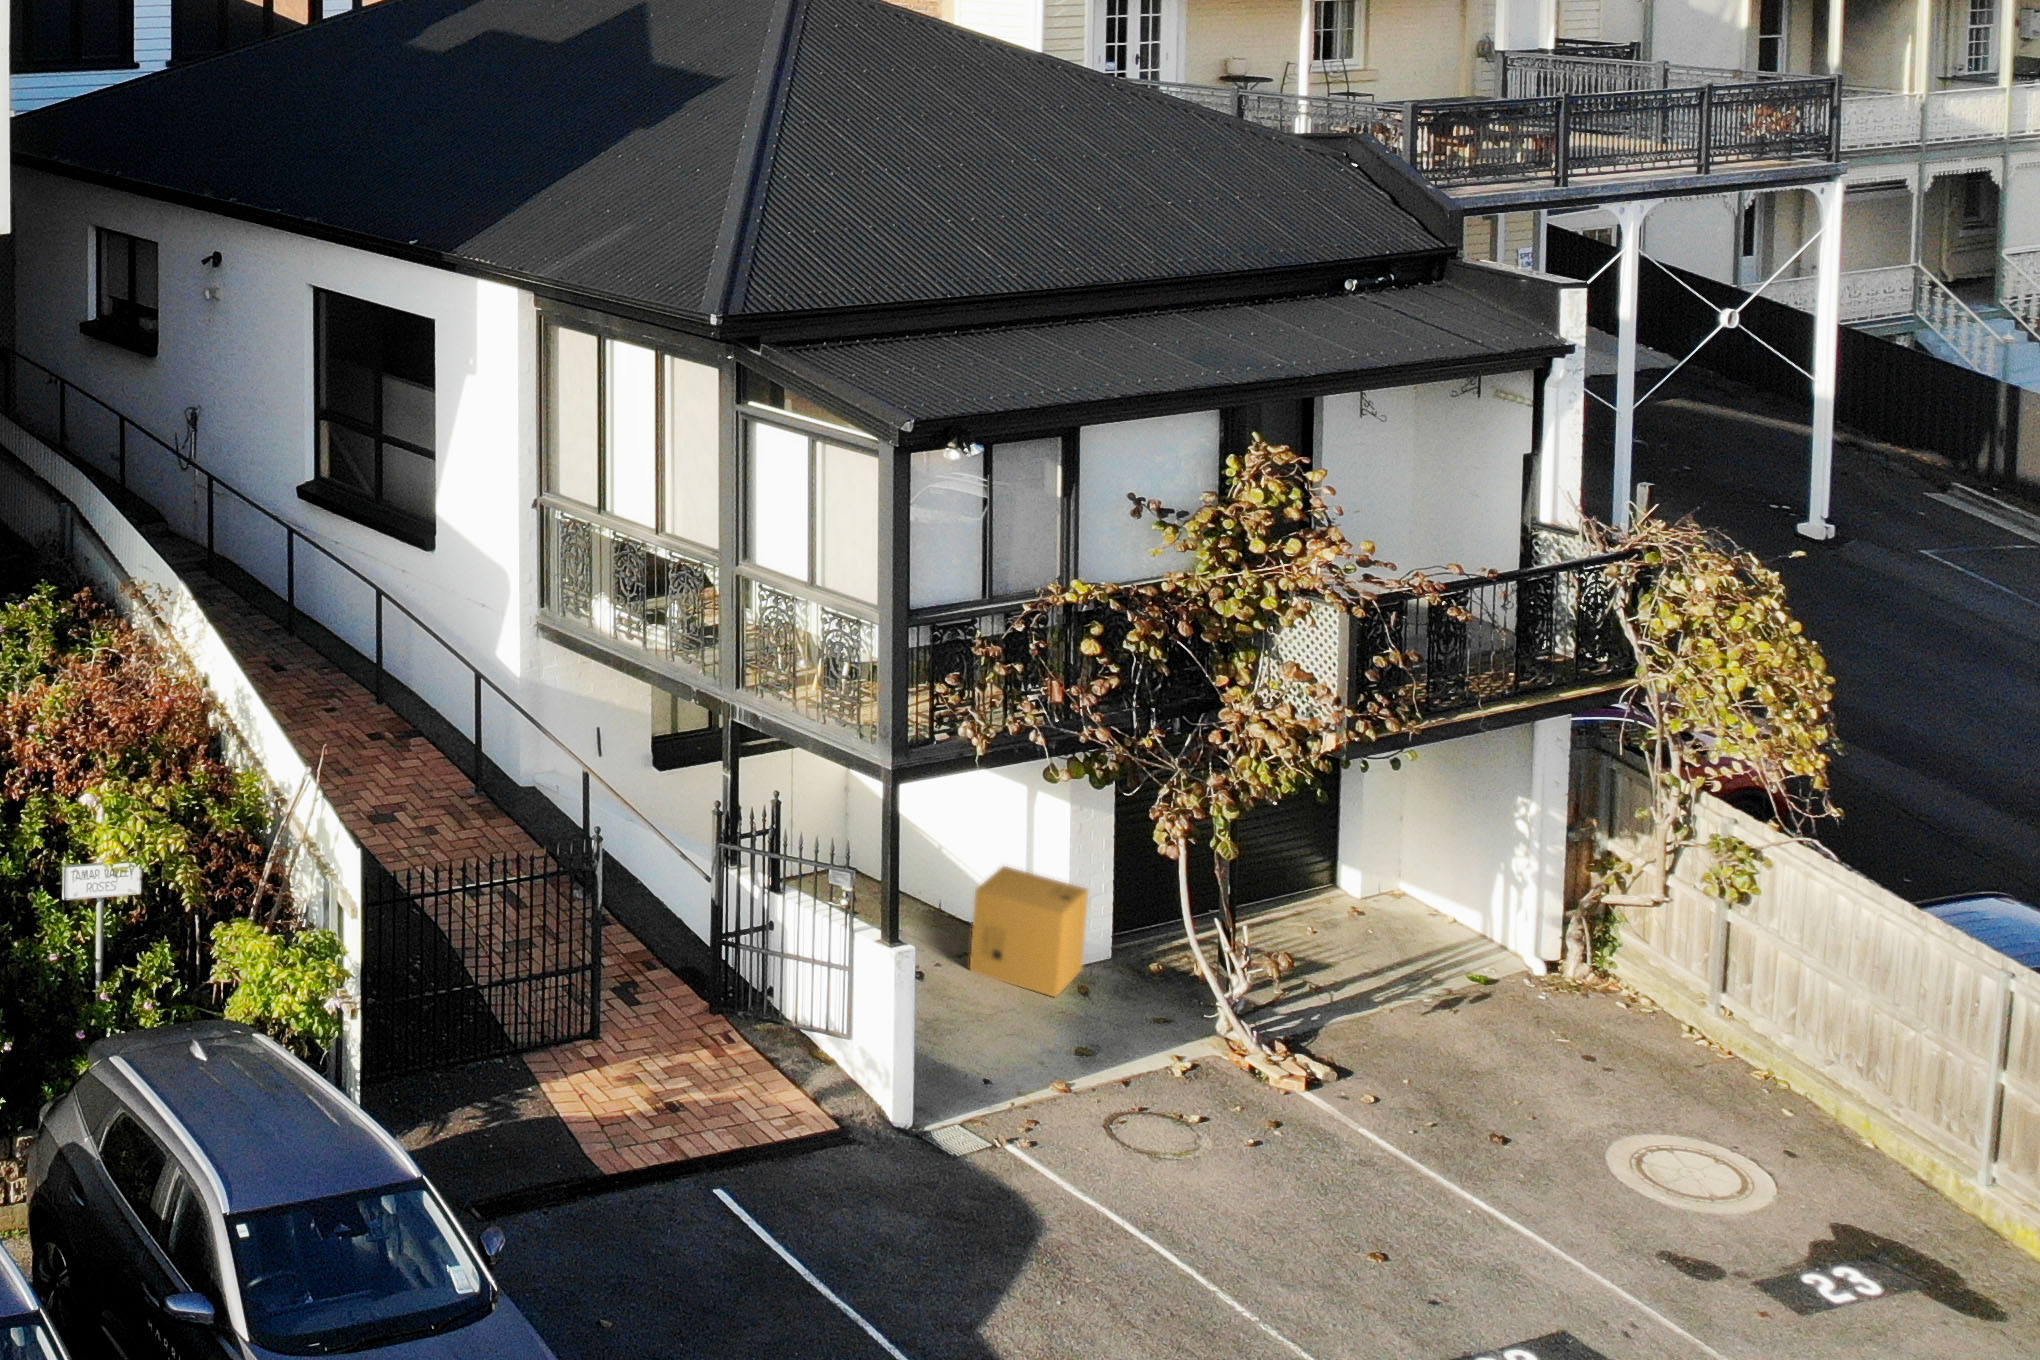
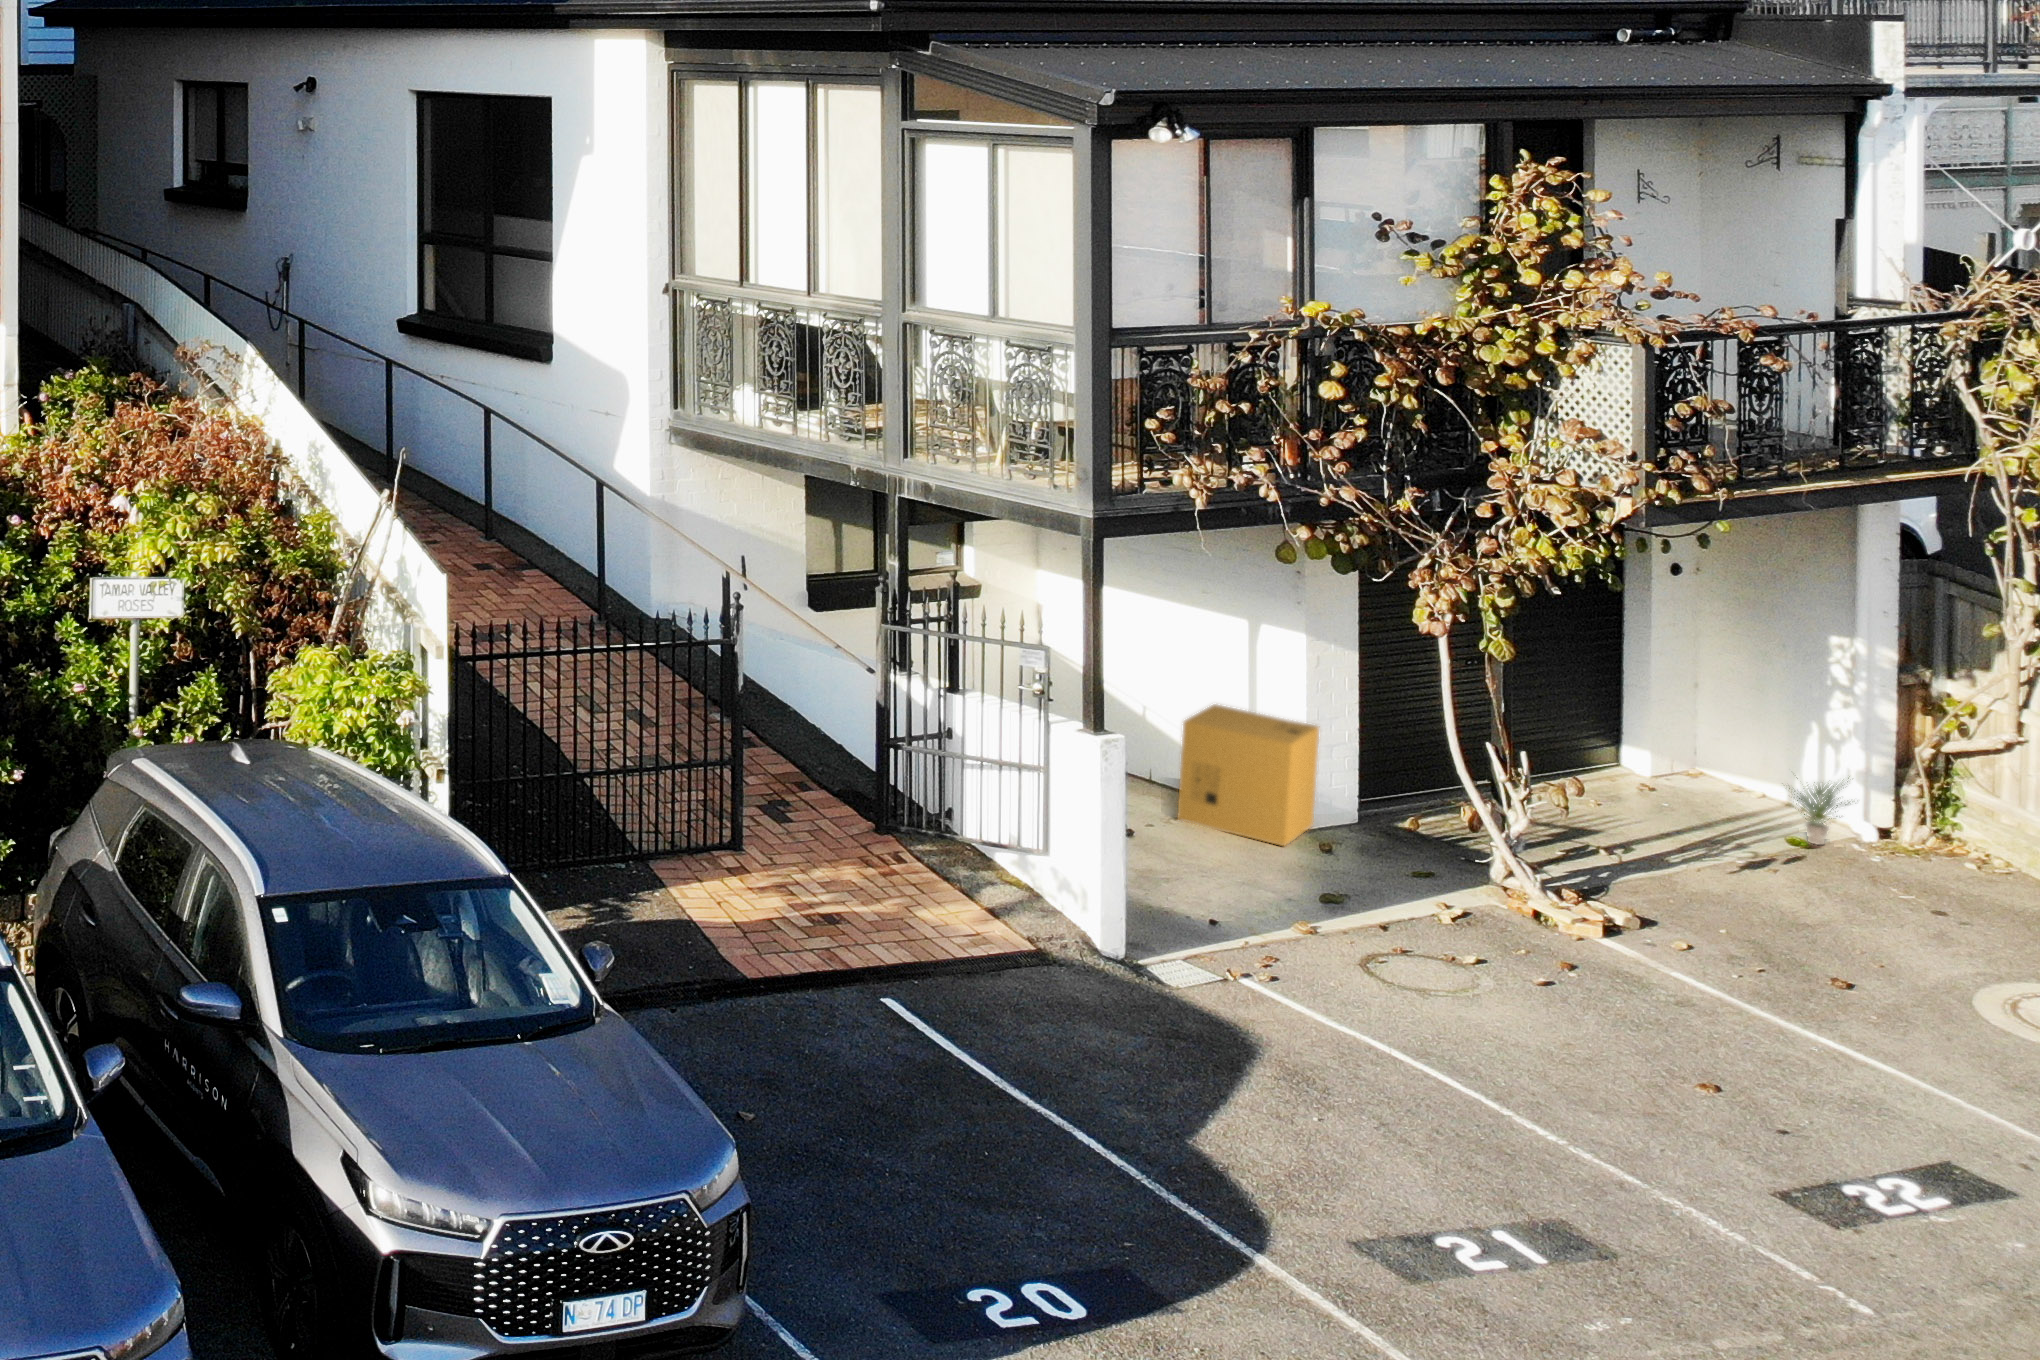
potted plant: none [1473,896,1536,963] -> present [1789,778,1850,845]

